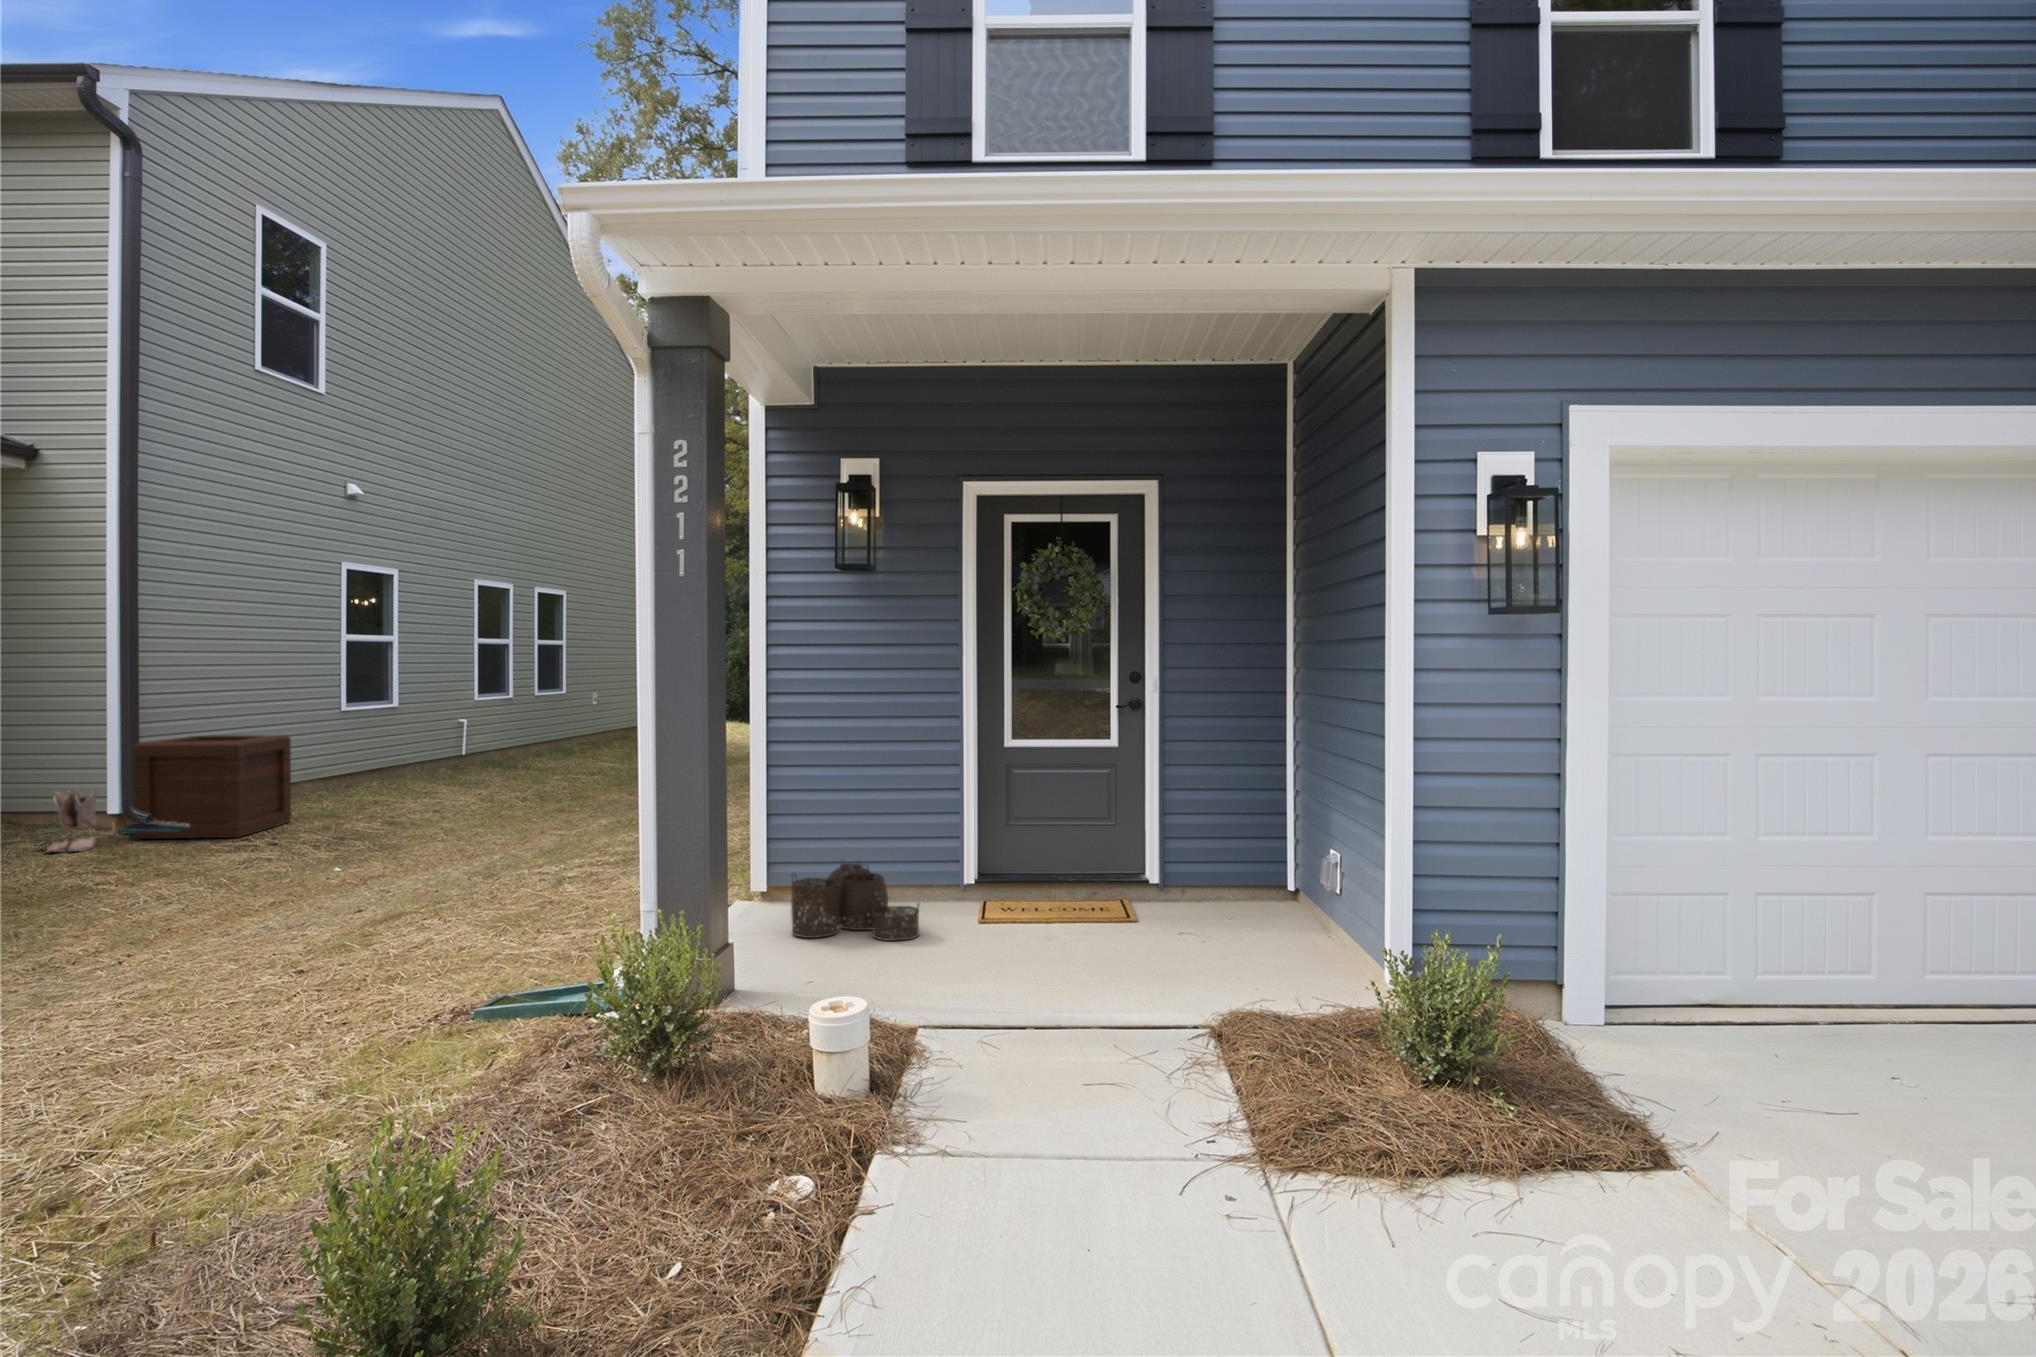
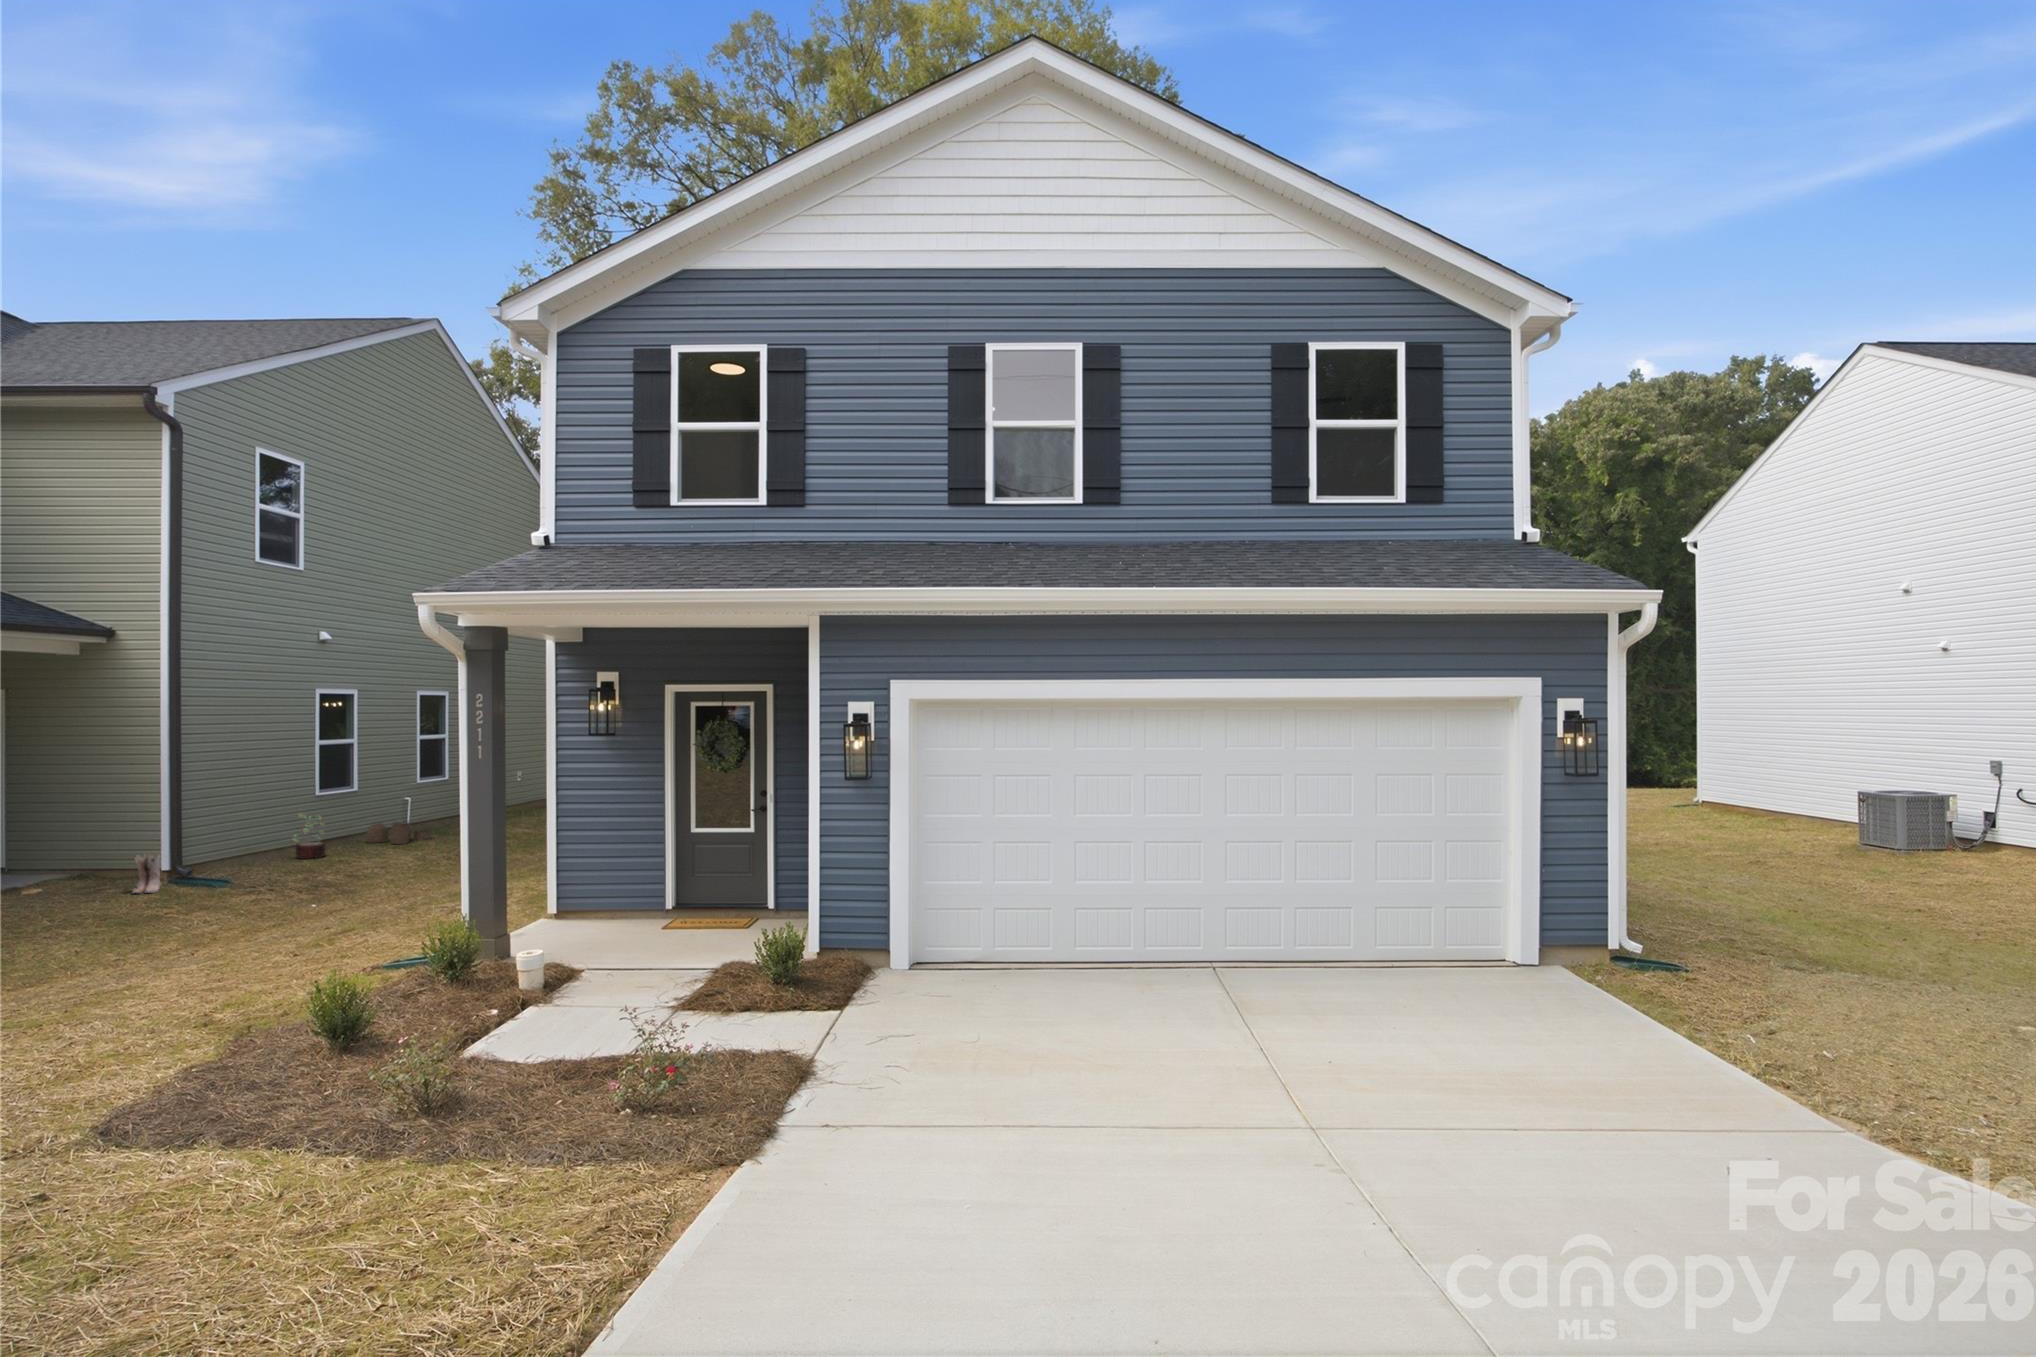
wooden crate: present [134,735,291,839] -> none [183,816,279,885]
decorative plant: none [311,735,364,801] -> present [293,814,326,859]
woven basket: present [791,863,920,940] -> present [366,822,431,844]

